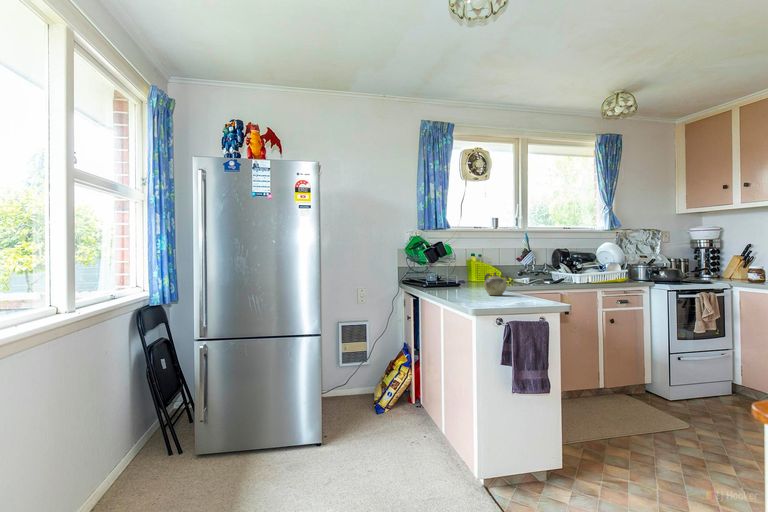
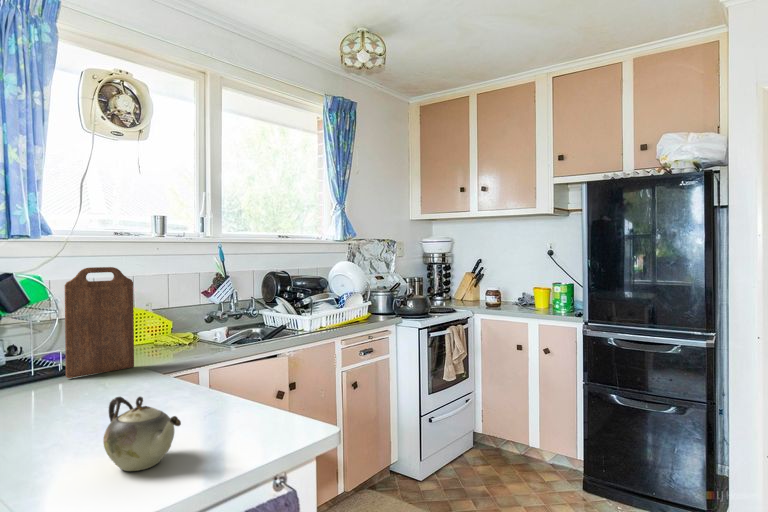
cutting board: none [460,239,486,285] -> present [65,267,134,378]

